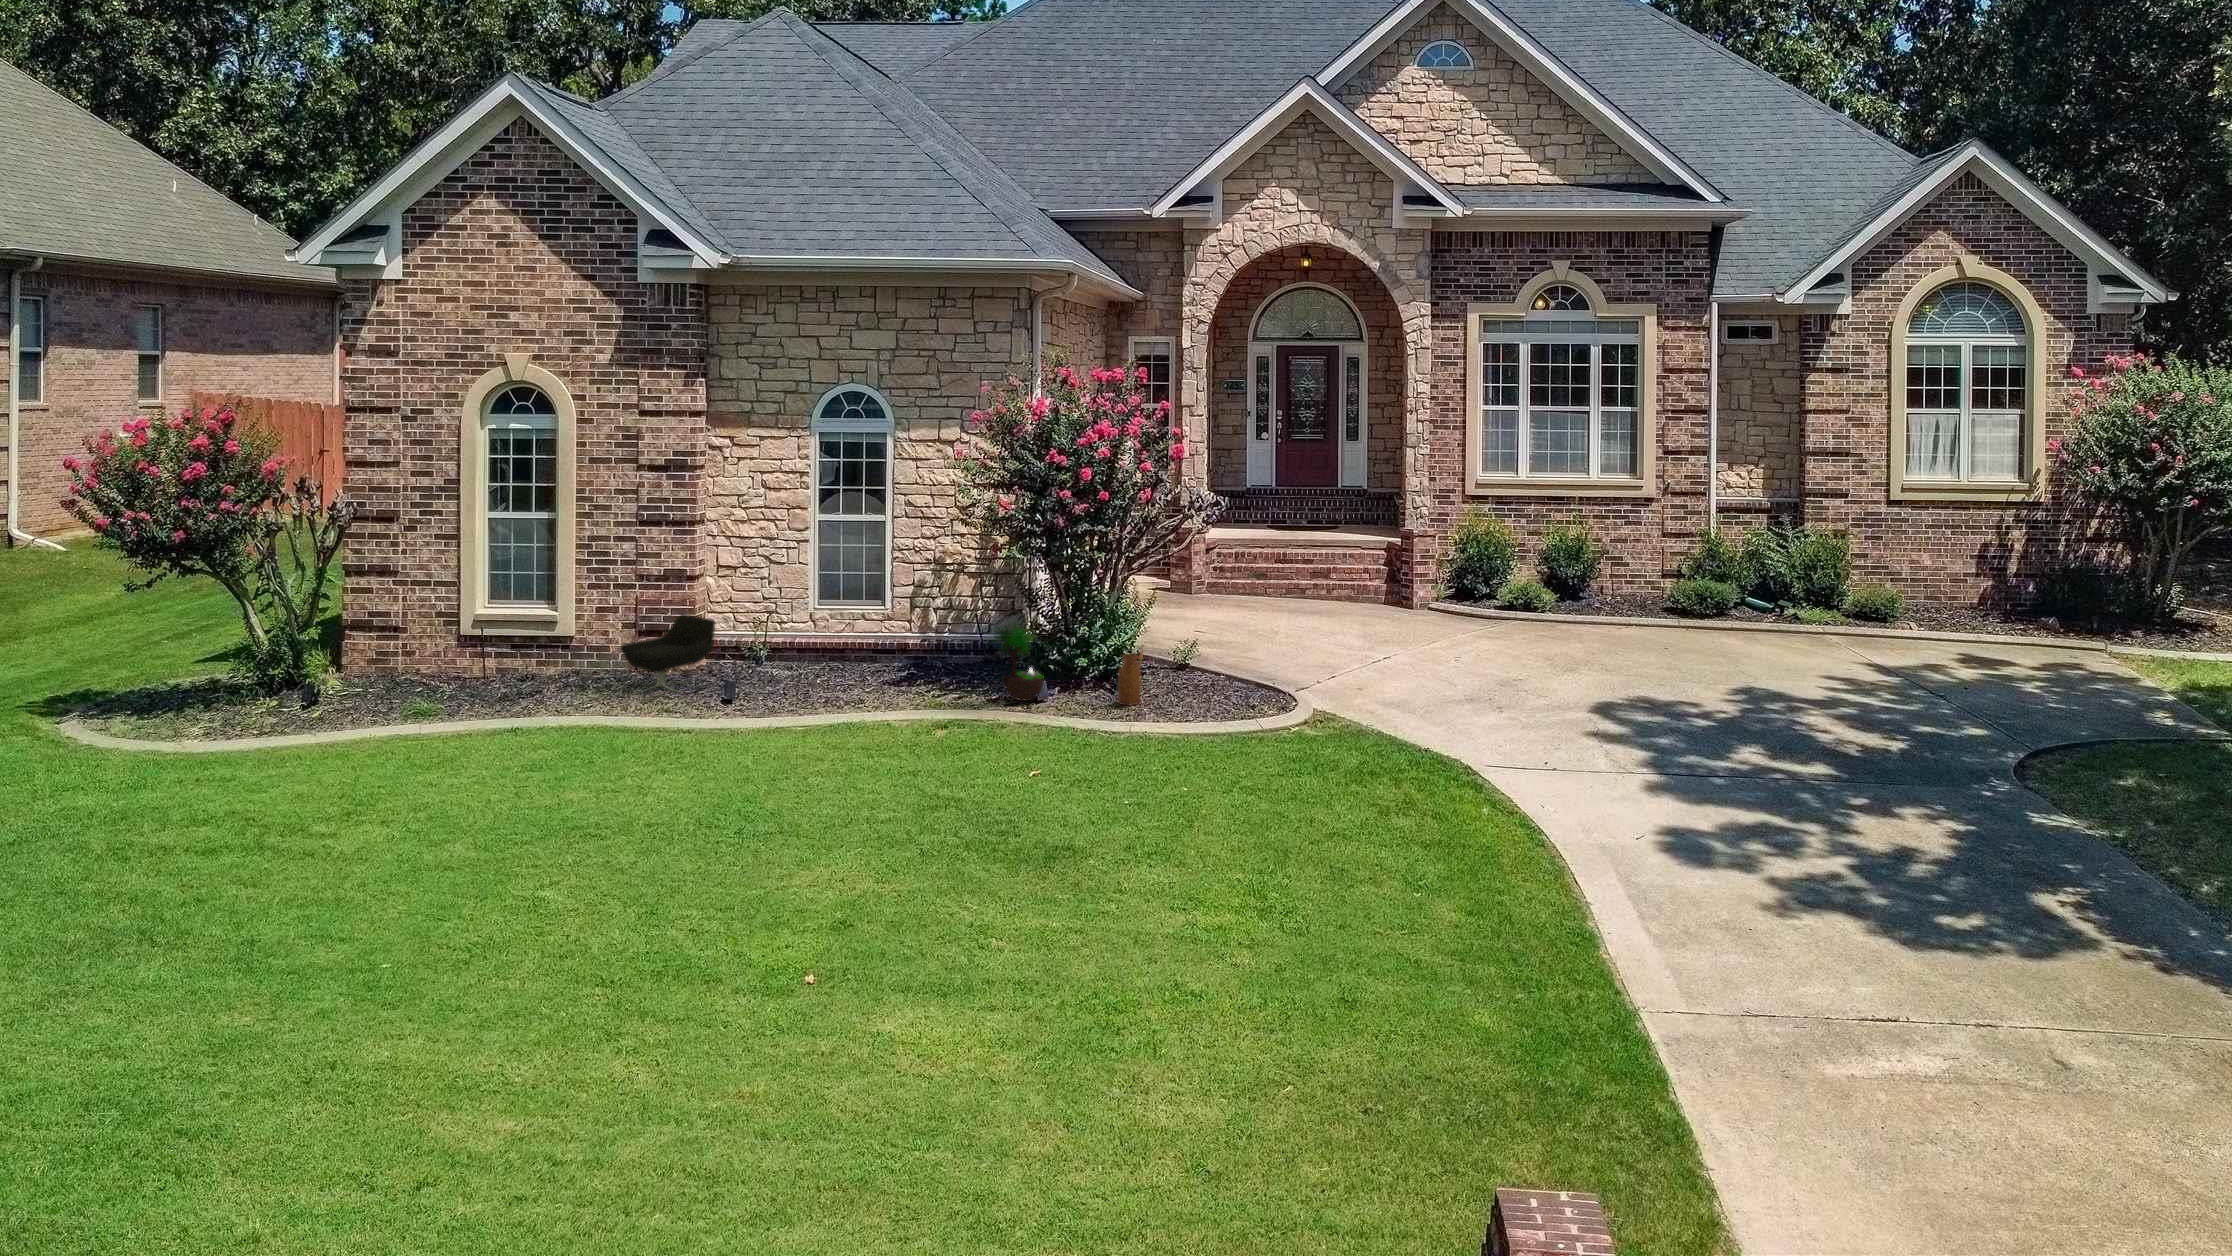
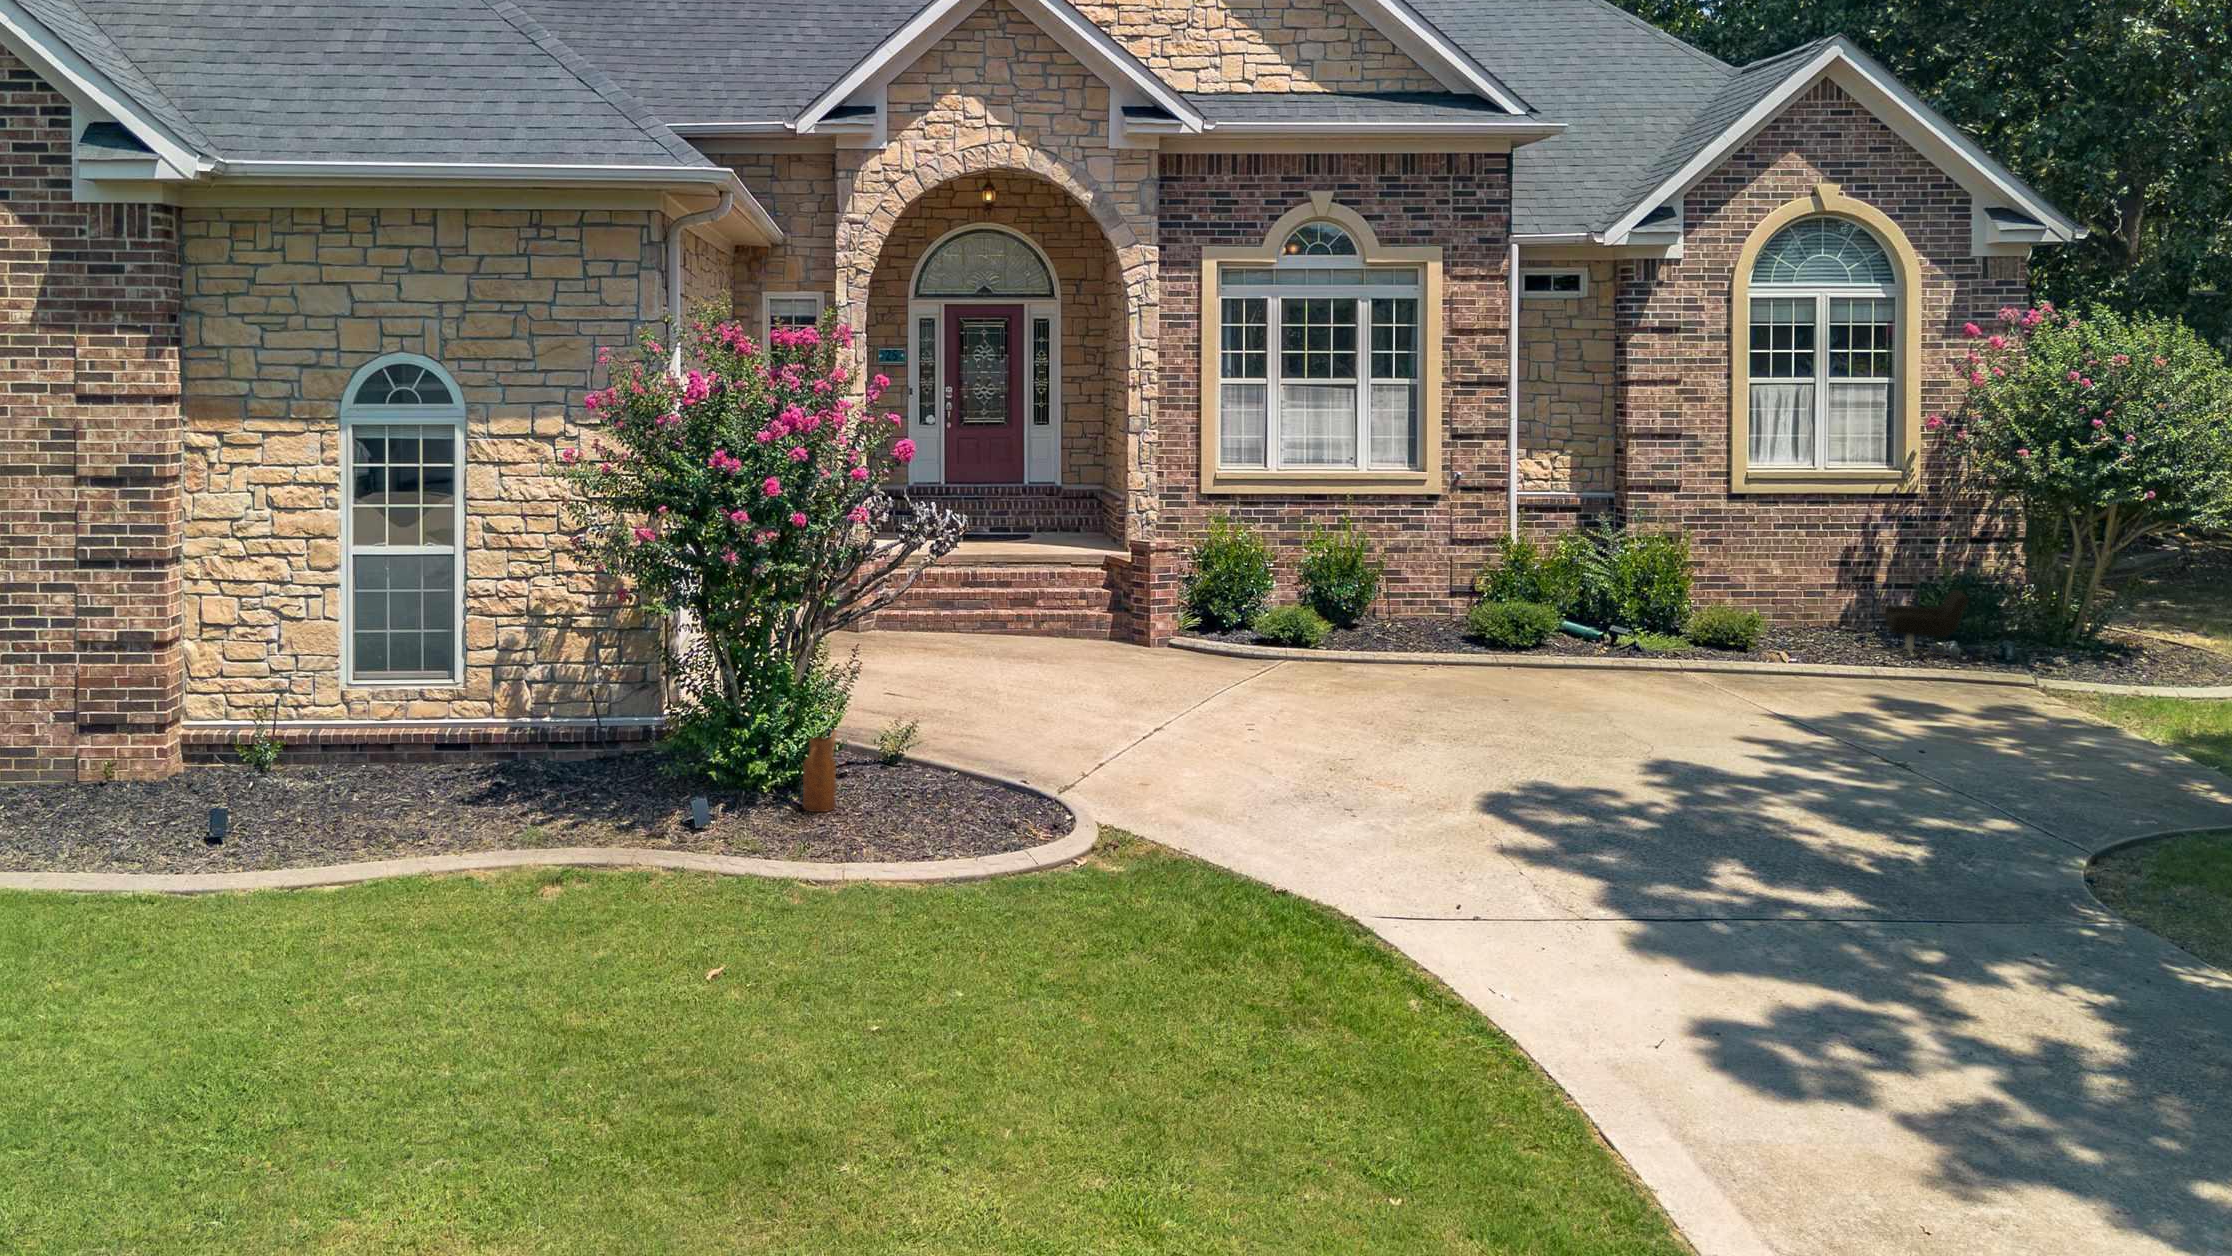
lounge chair: present [621,614,715,692] -> present [1885,590,1968,657]
potted tree: present [993,624,1044,701] -> none [613,685,697,811]

